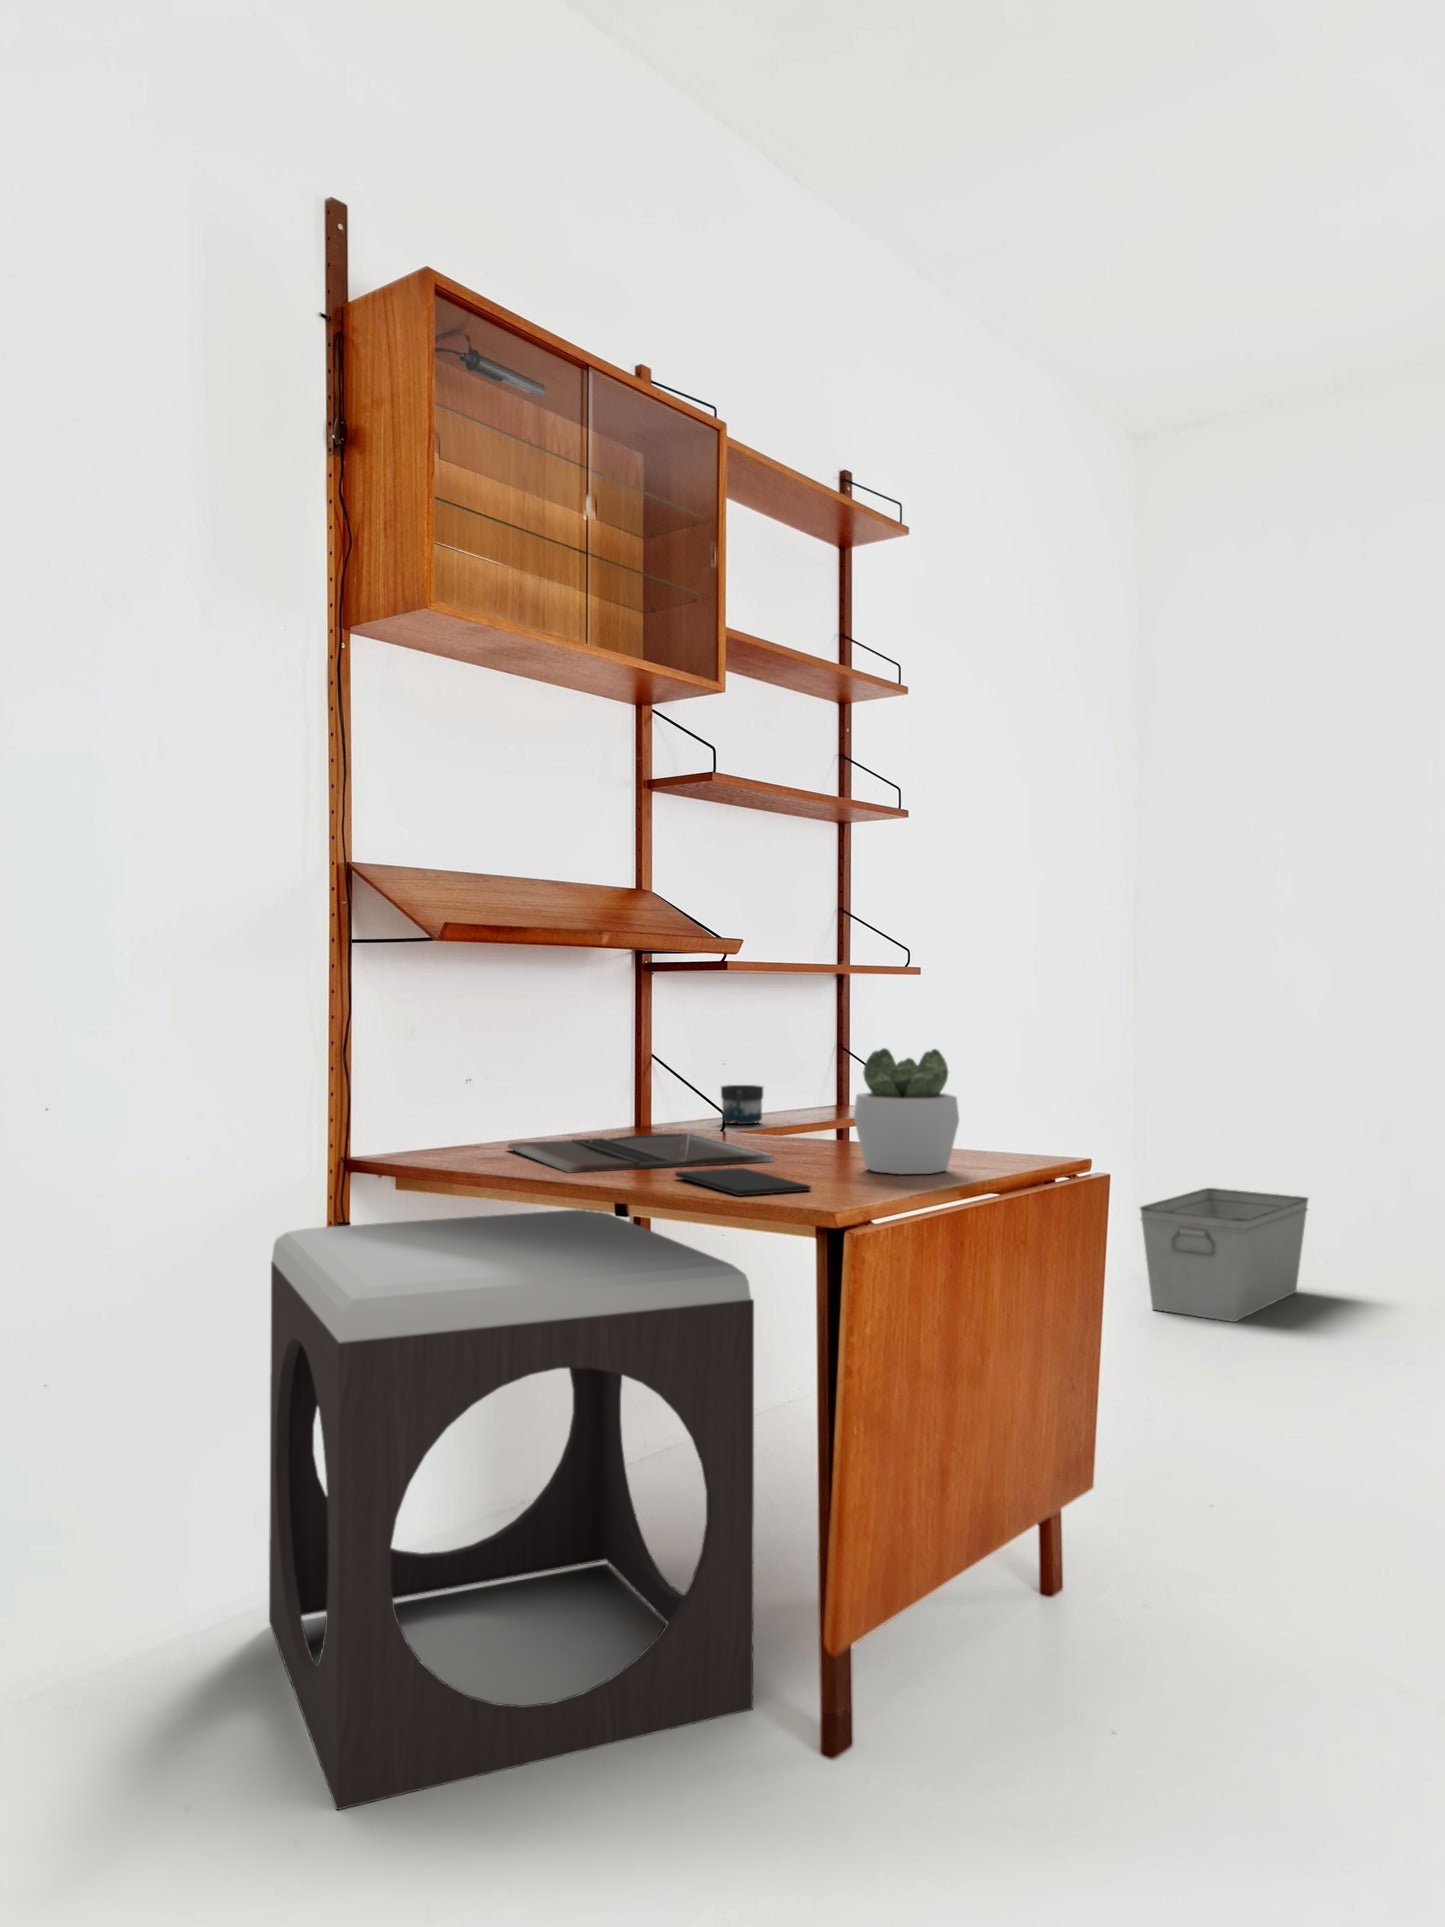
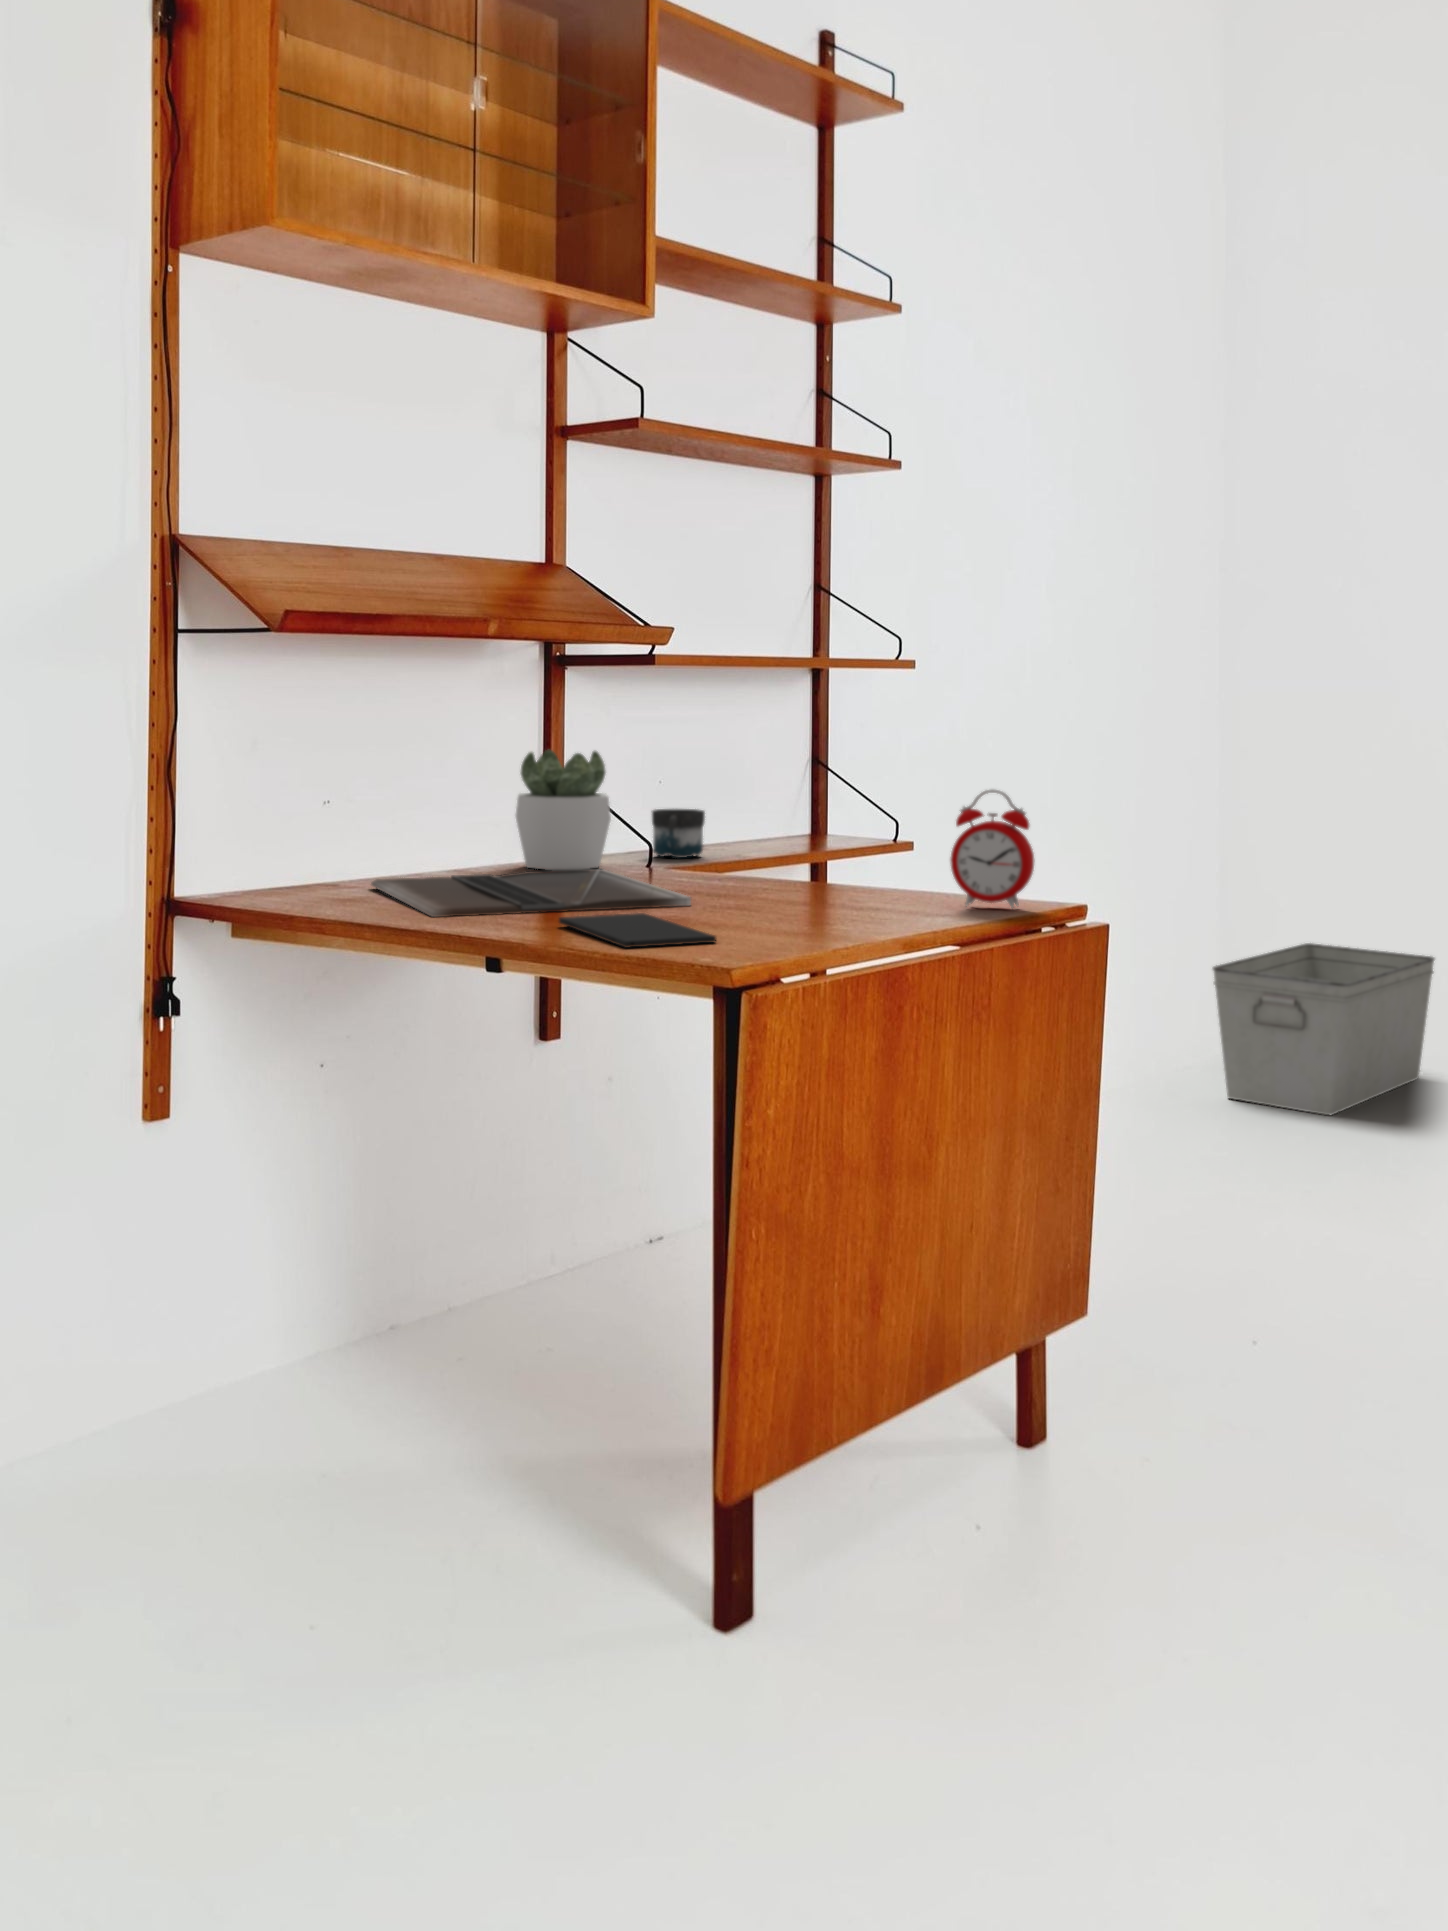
succulent plant: present [854,1048,959,1174] -> present [516,750,611,870]
alarm clock: none [983,1065,1051,1162] -> present [950,790,1034,908]
footstool: present [269,1209,754,1810] -> none [66,963,645,1682]

